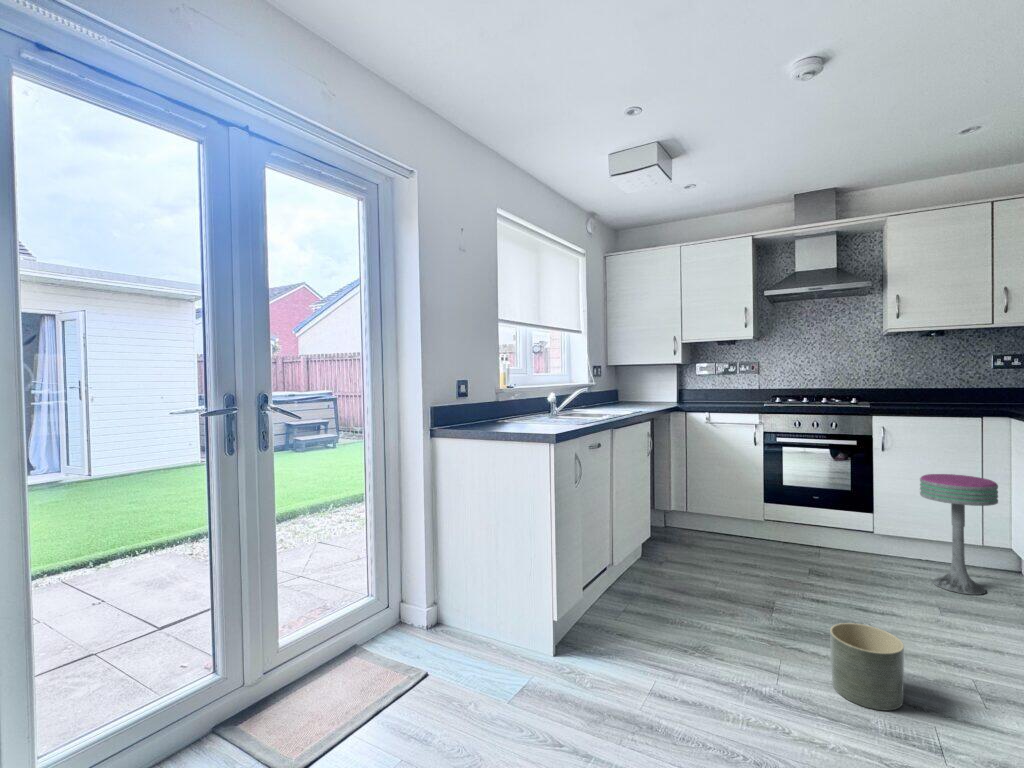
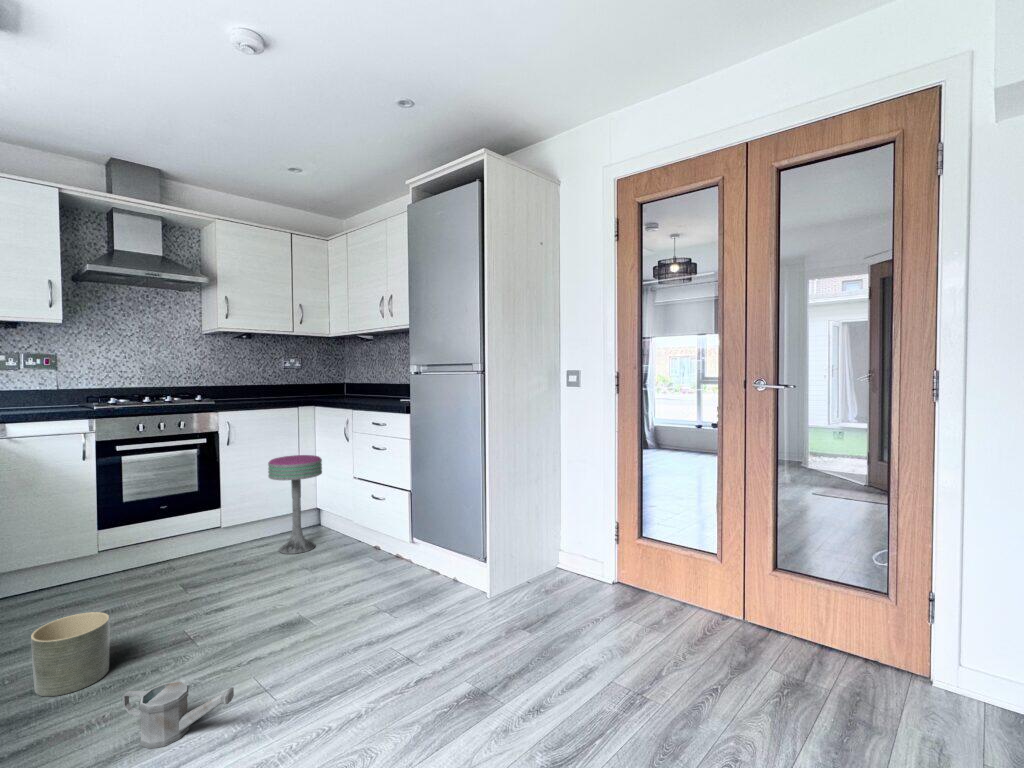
watering can: none [681,609,731,661] -> present [122,681,234,749]
planter: present [830,623,904,711] -> present [31,612,110,696]

